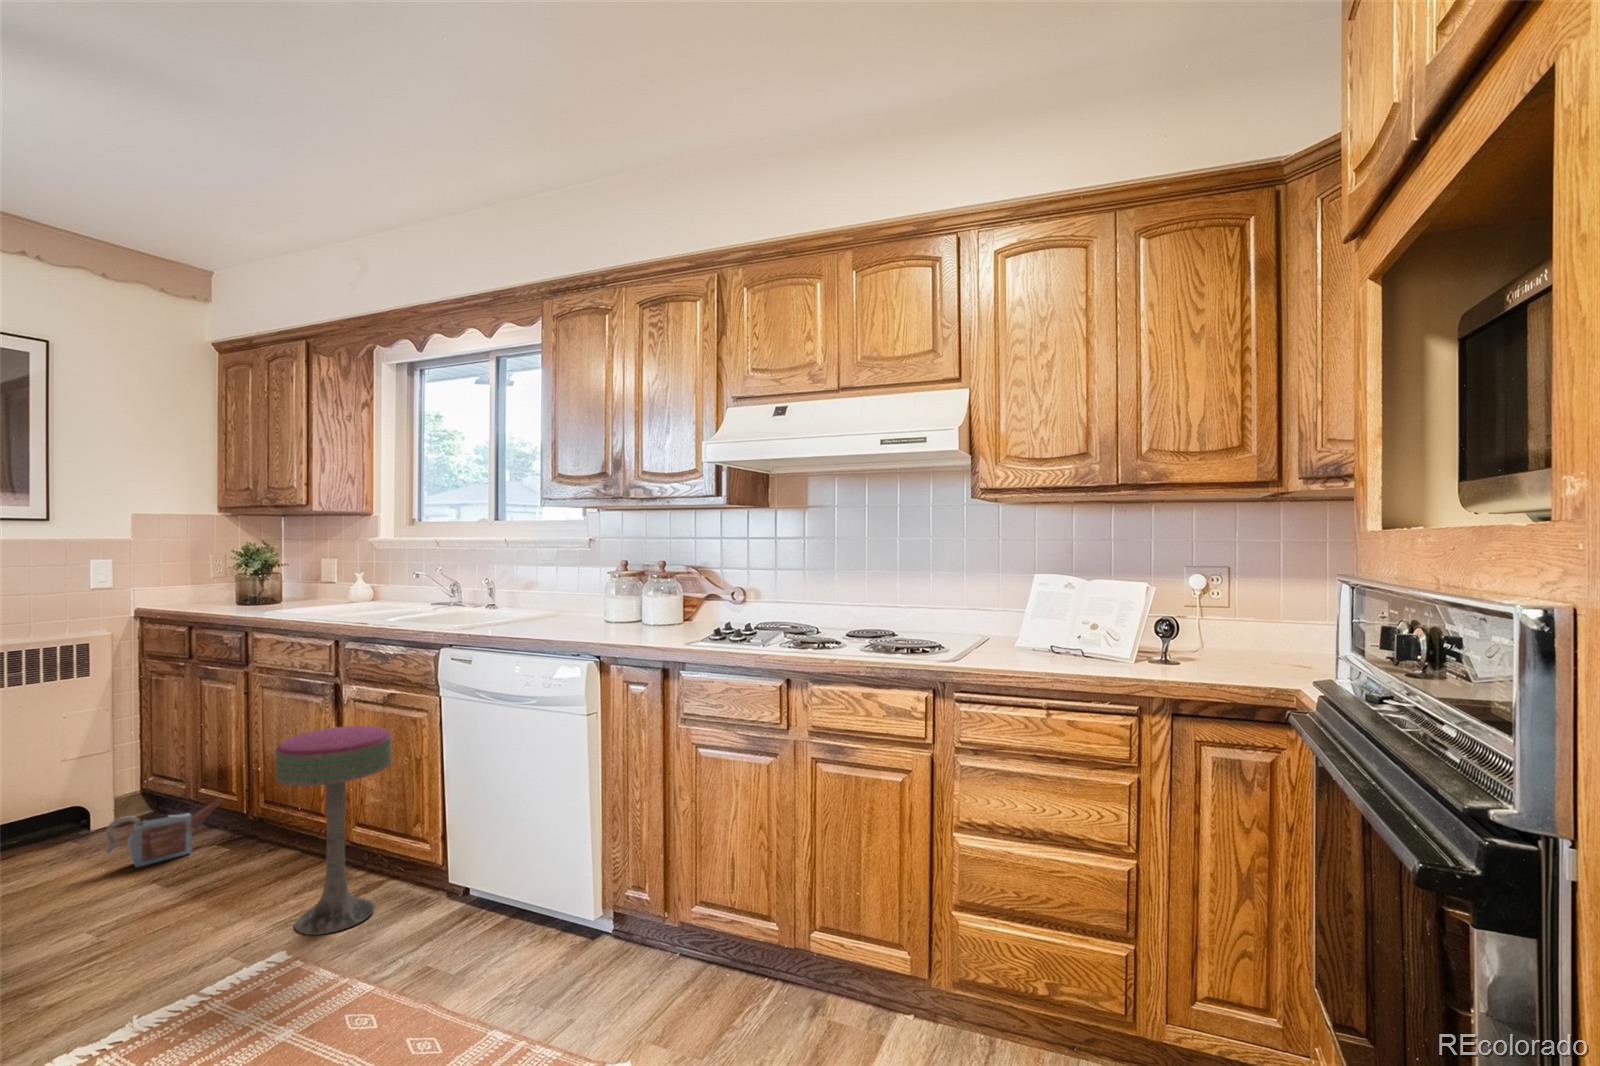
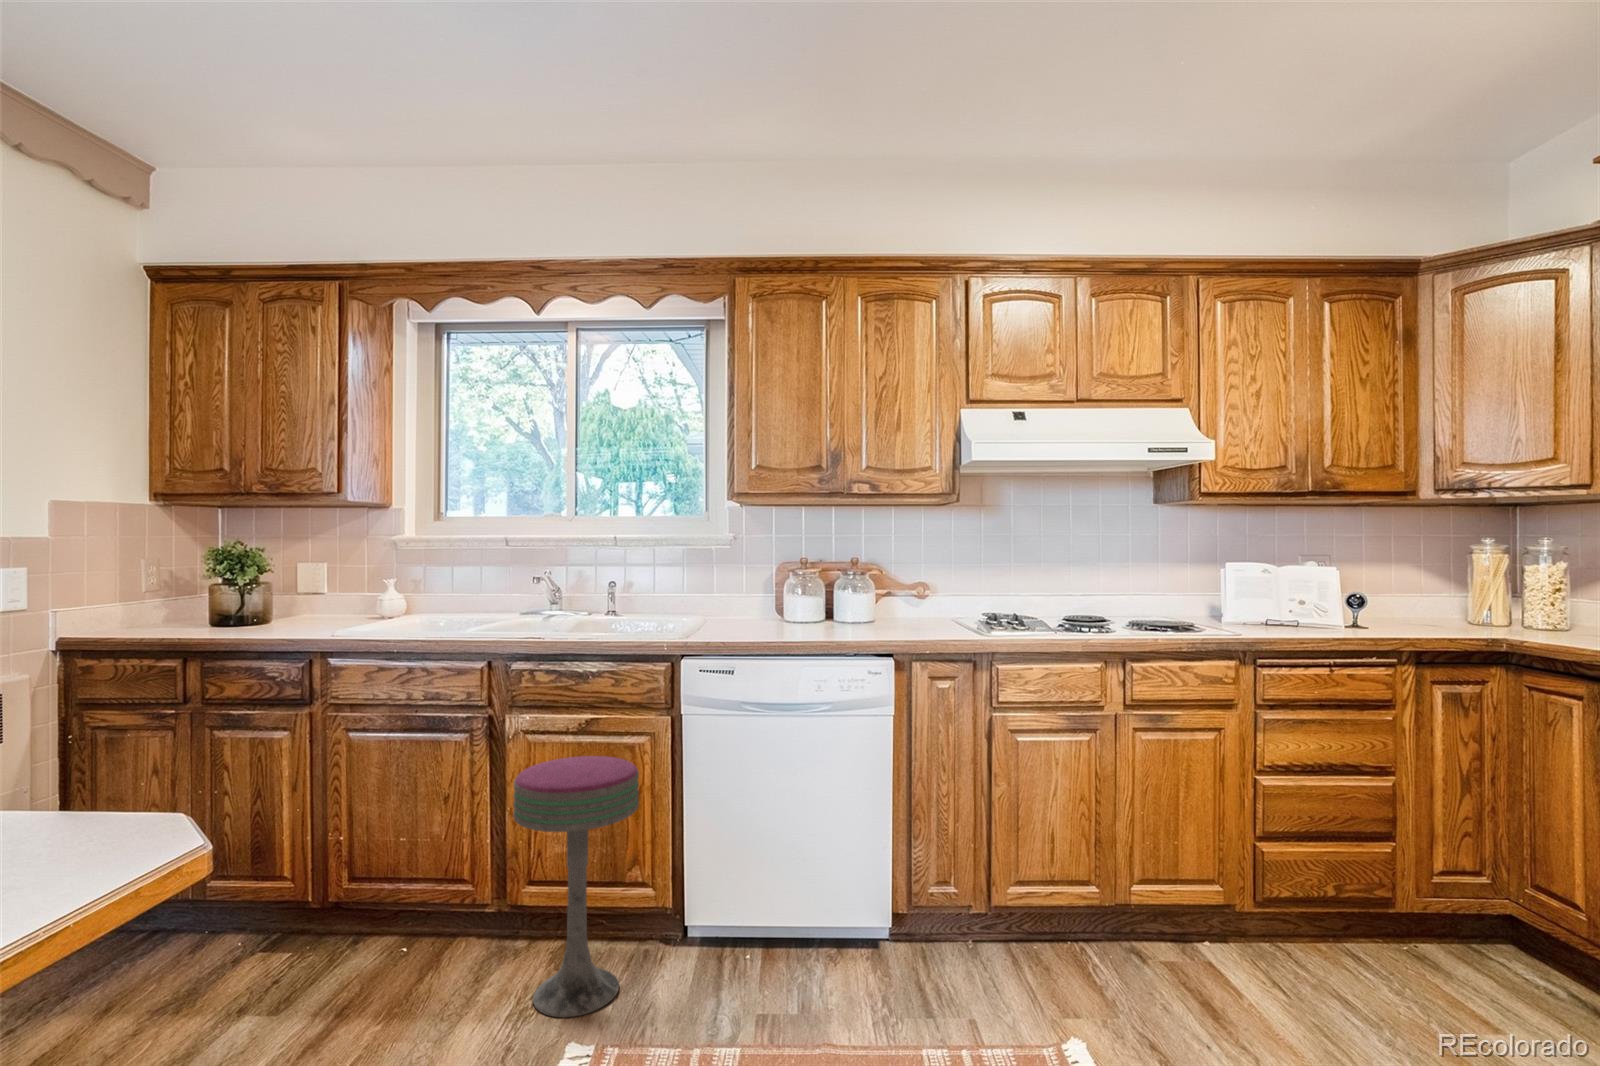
watering can: present [105,799,222,867] -> none [127,889,266,1005]

